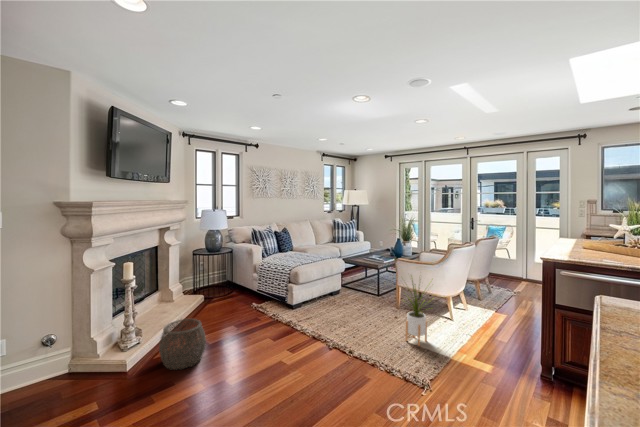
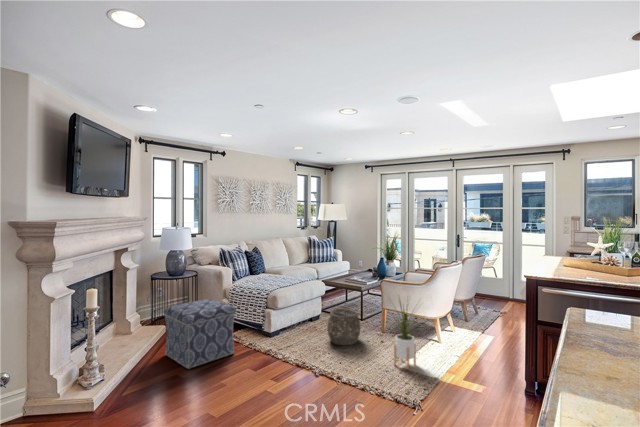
ottoman: none [198,274,260,336] -> present [164,299,236,369]
woven basket: present [159,319,206,369] -> present [327,309,361,345]

